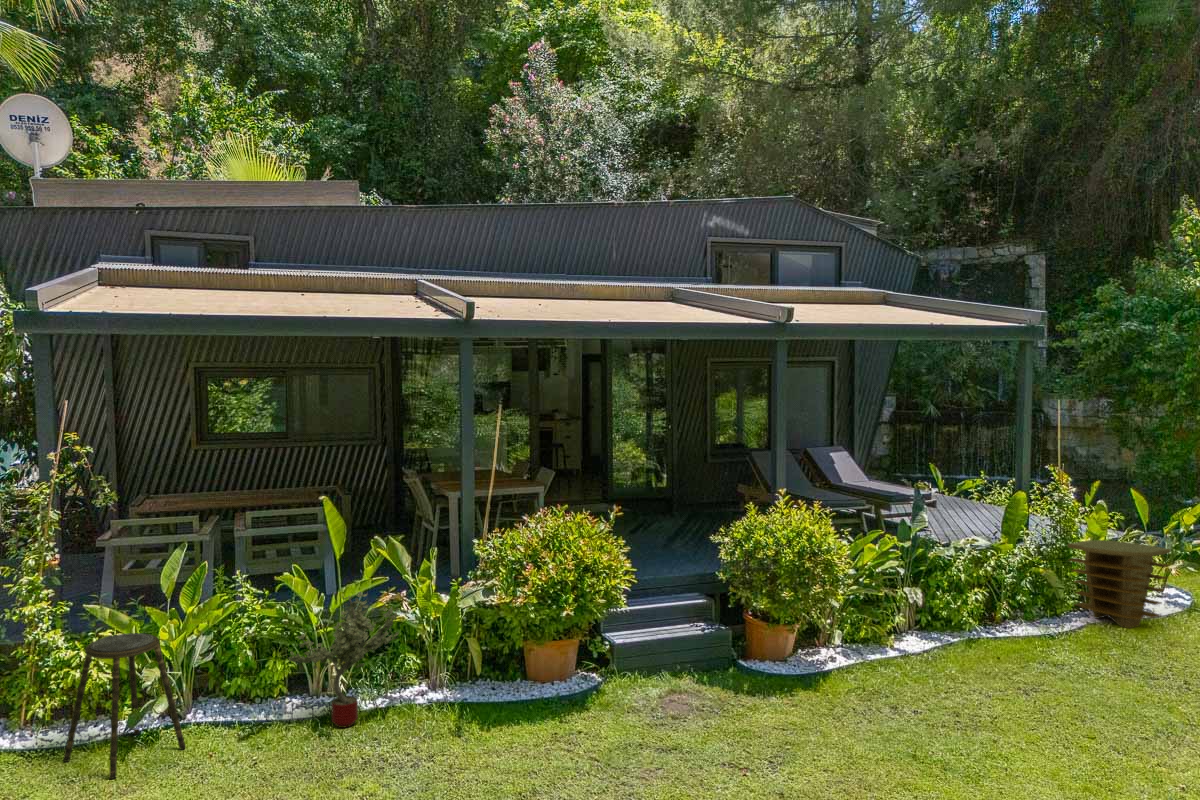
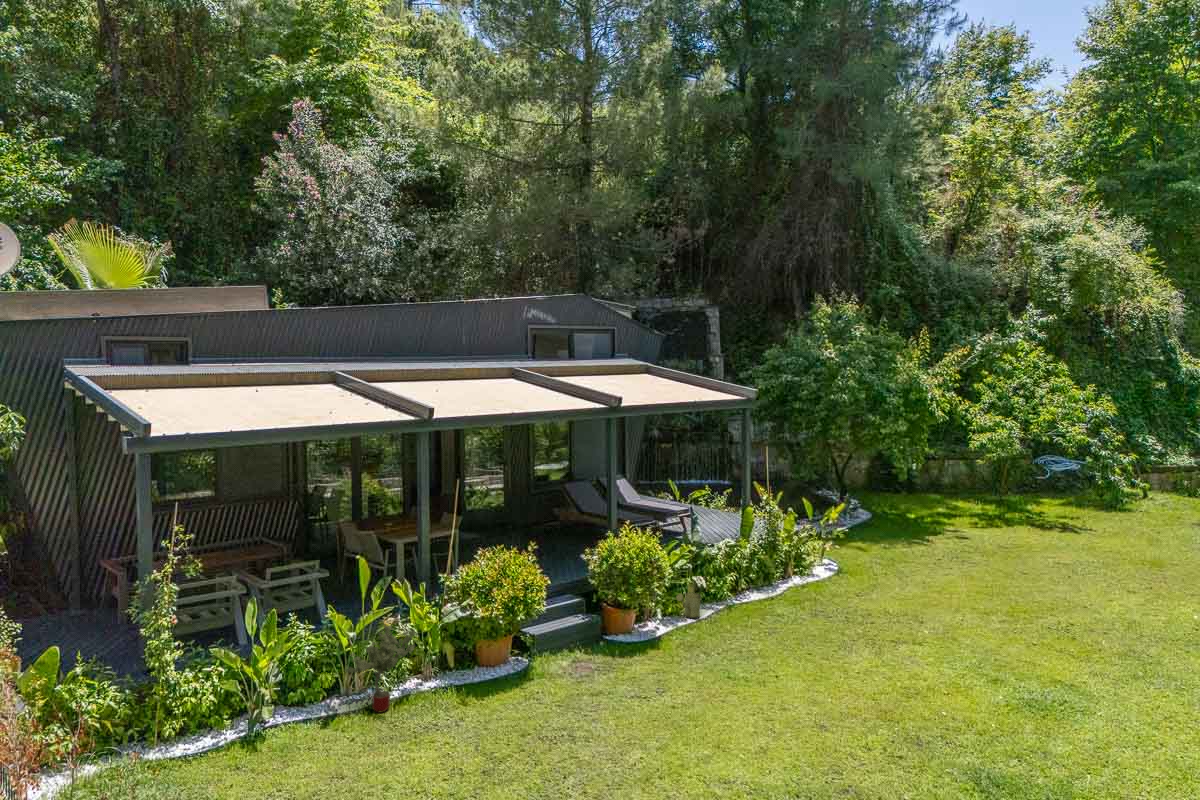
side table: present [1068,540,1170,628] -> none [777,536,831,589]
watering can: none [866,599,912,653] -> present [676,593,701,619]
stool: present [63,633,186,779] -> none [200,666,283,769]

